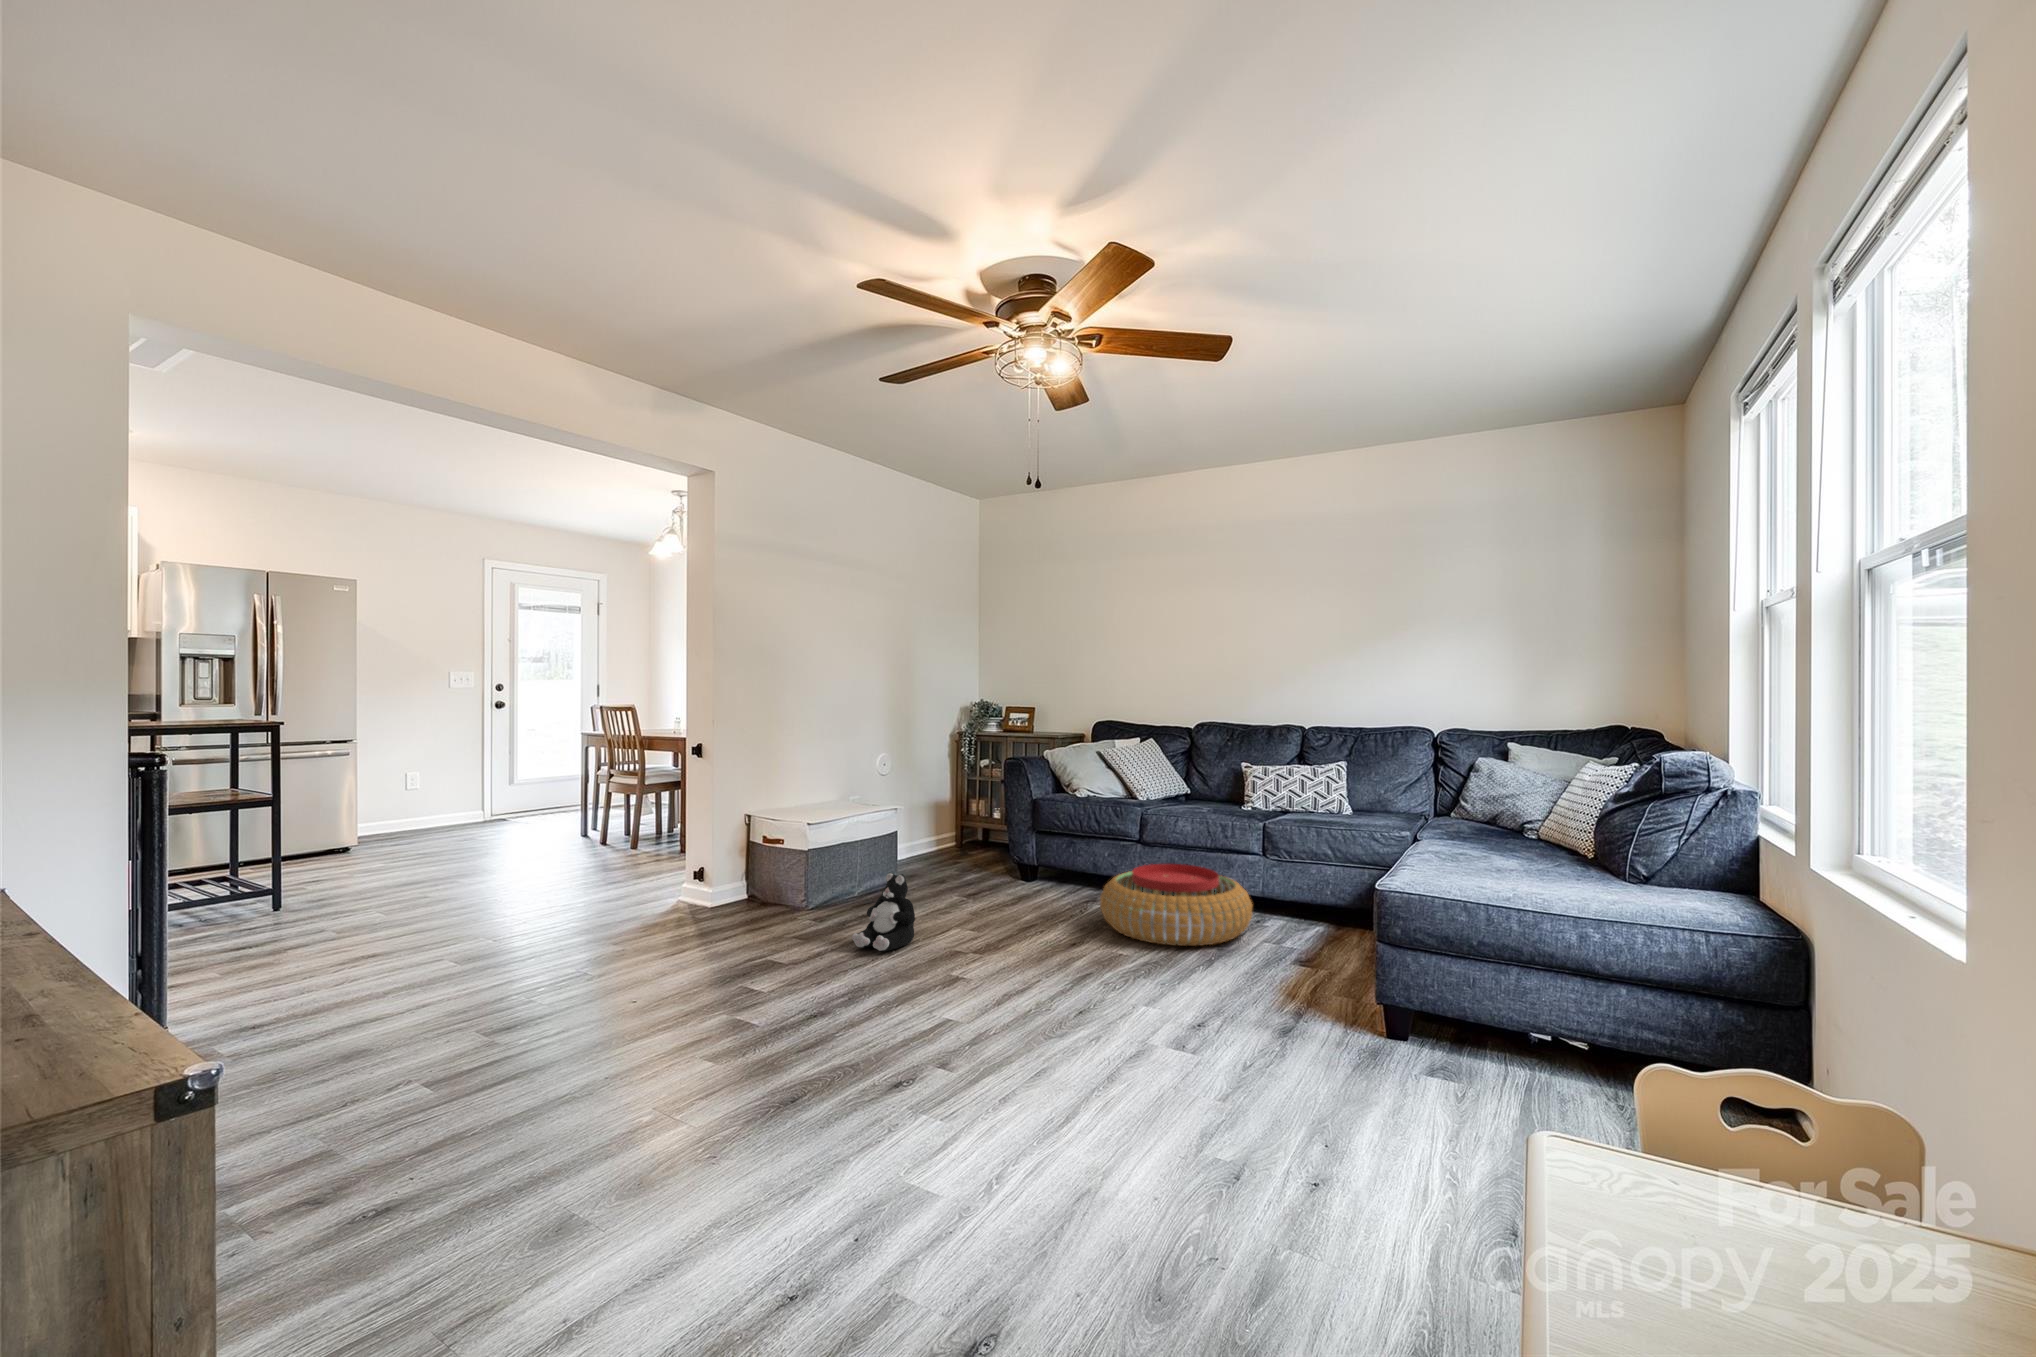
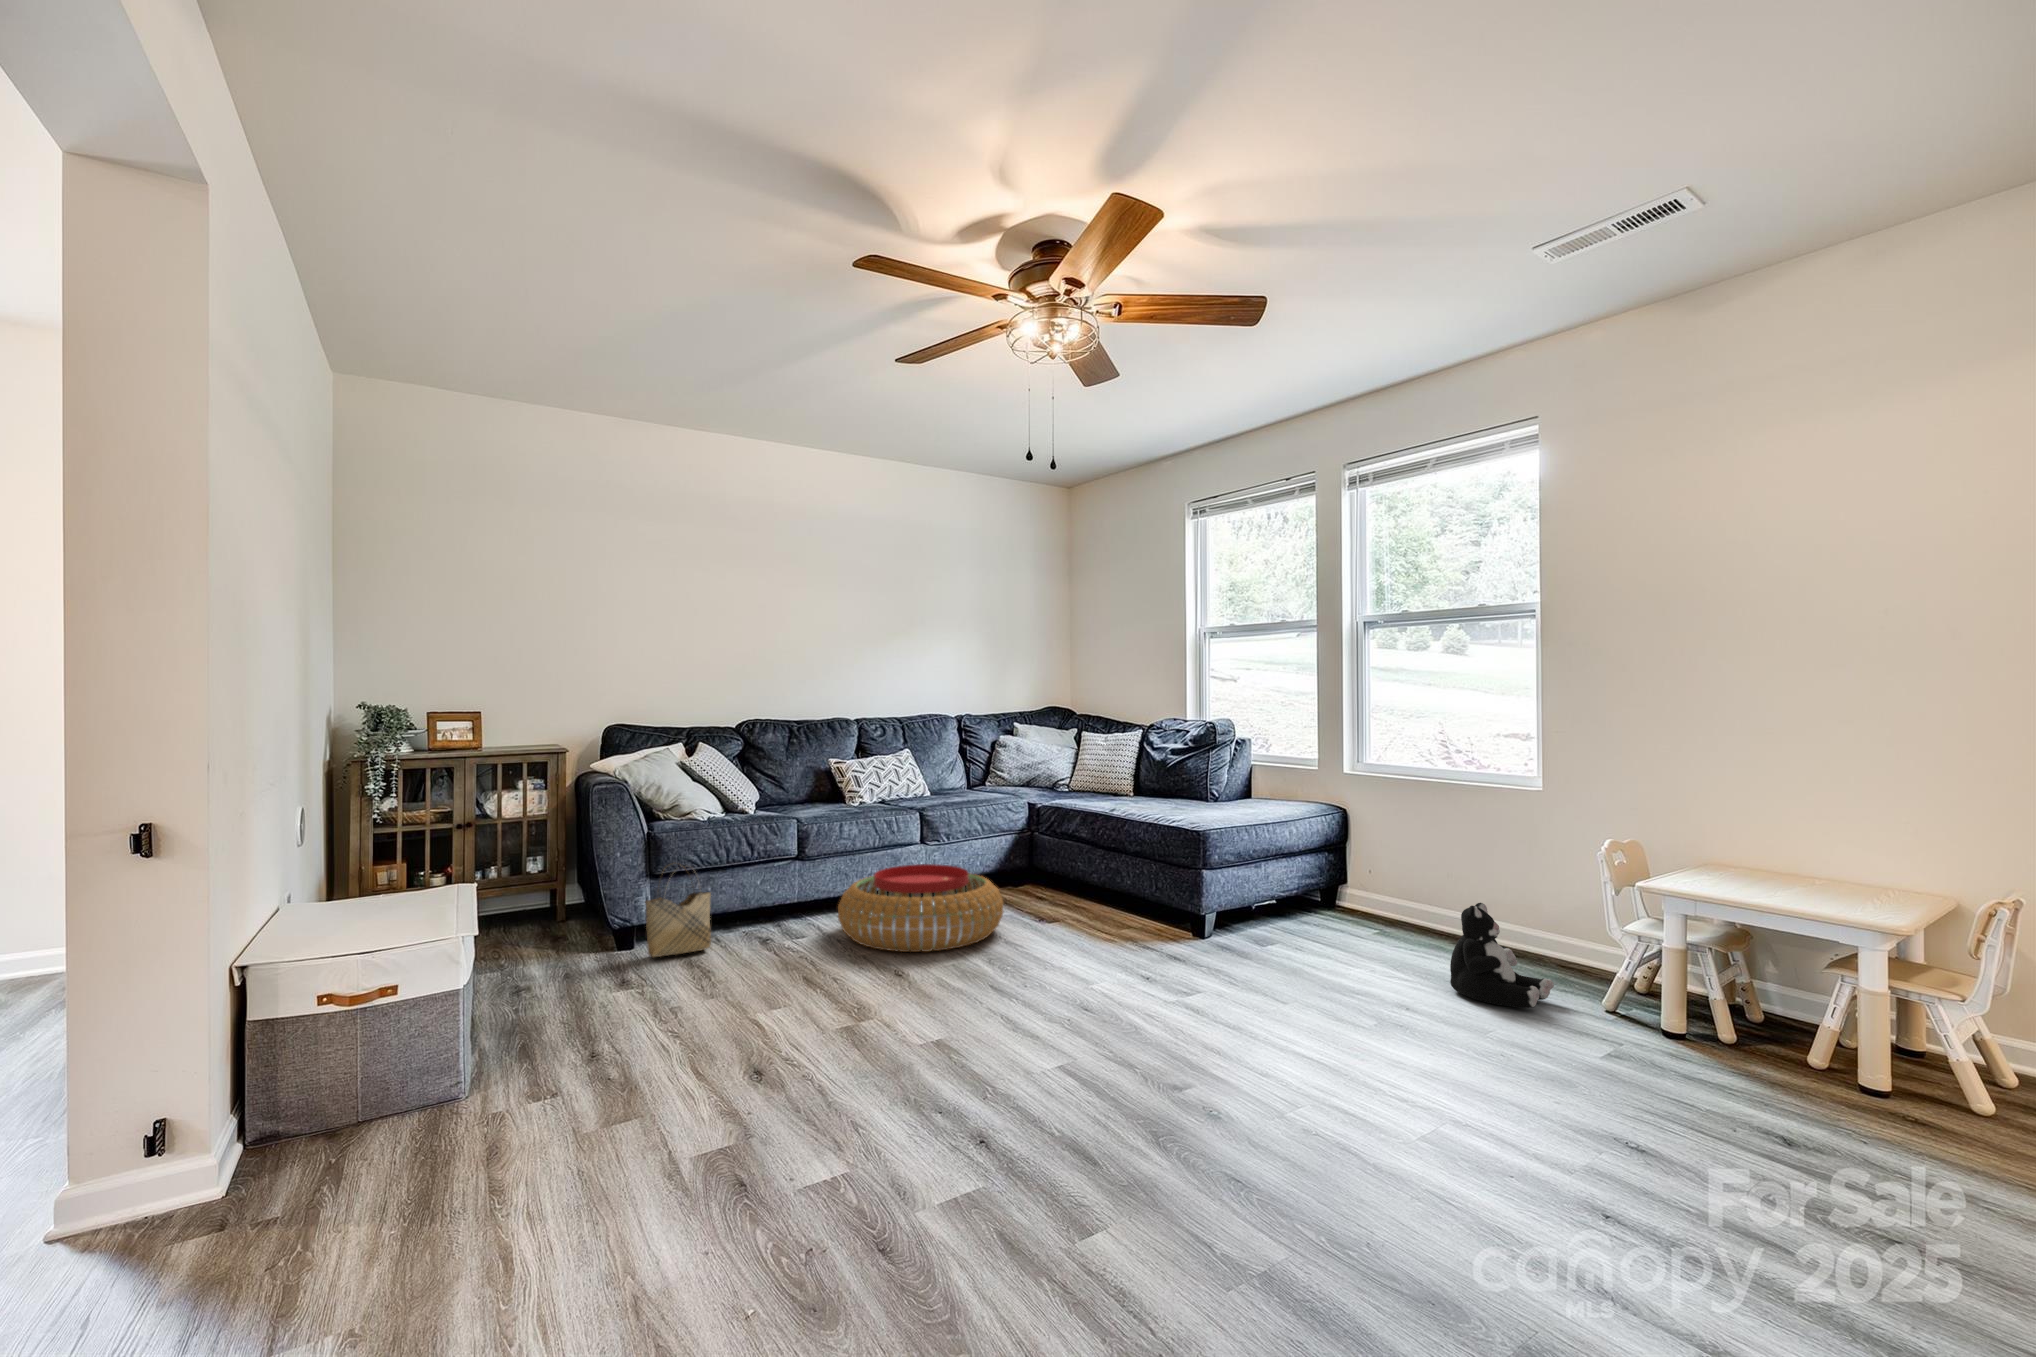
woven basket: none [1022,824,1066,889] -> present [645,870,711,958]
plush toy: present [852,873,915,951] -> present [1450,903,1554,1008]

